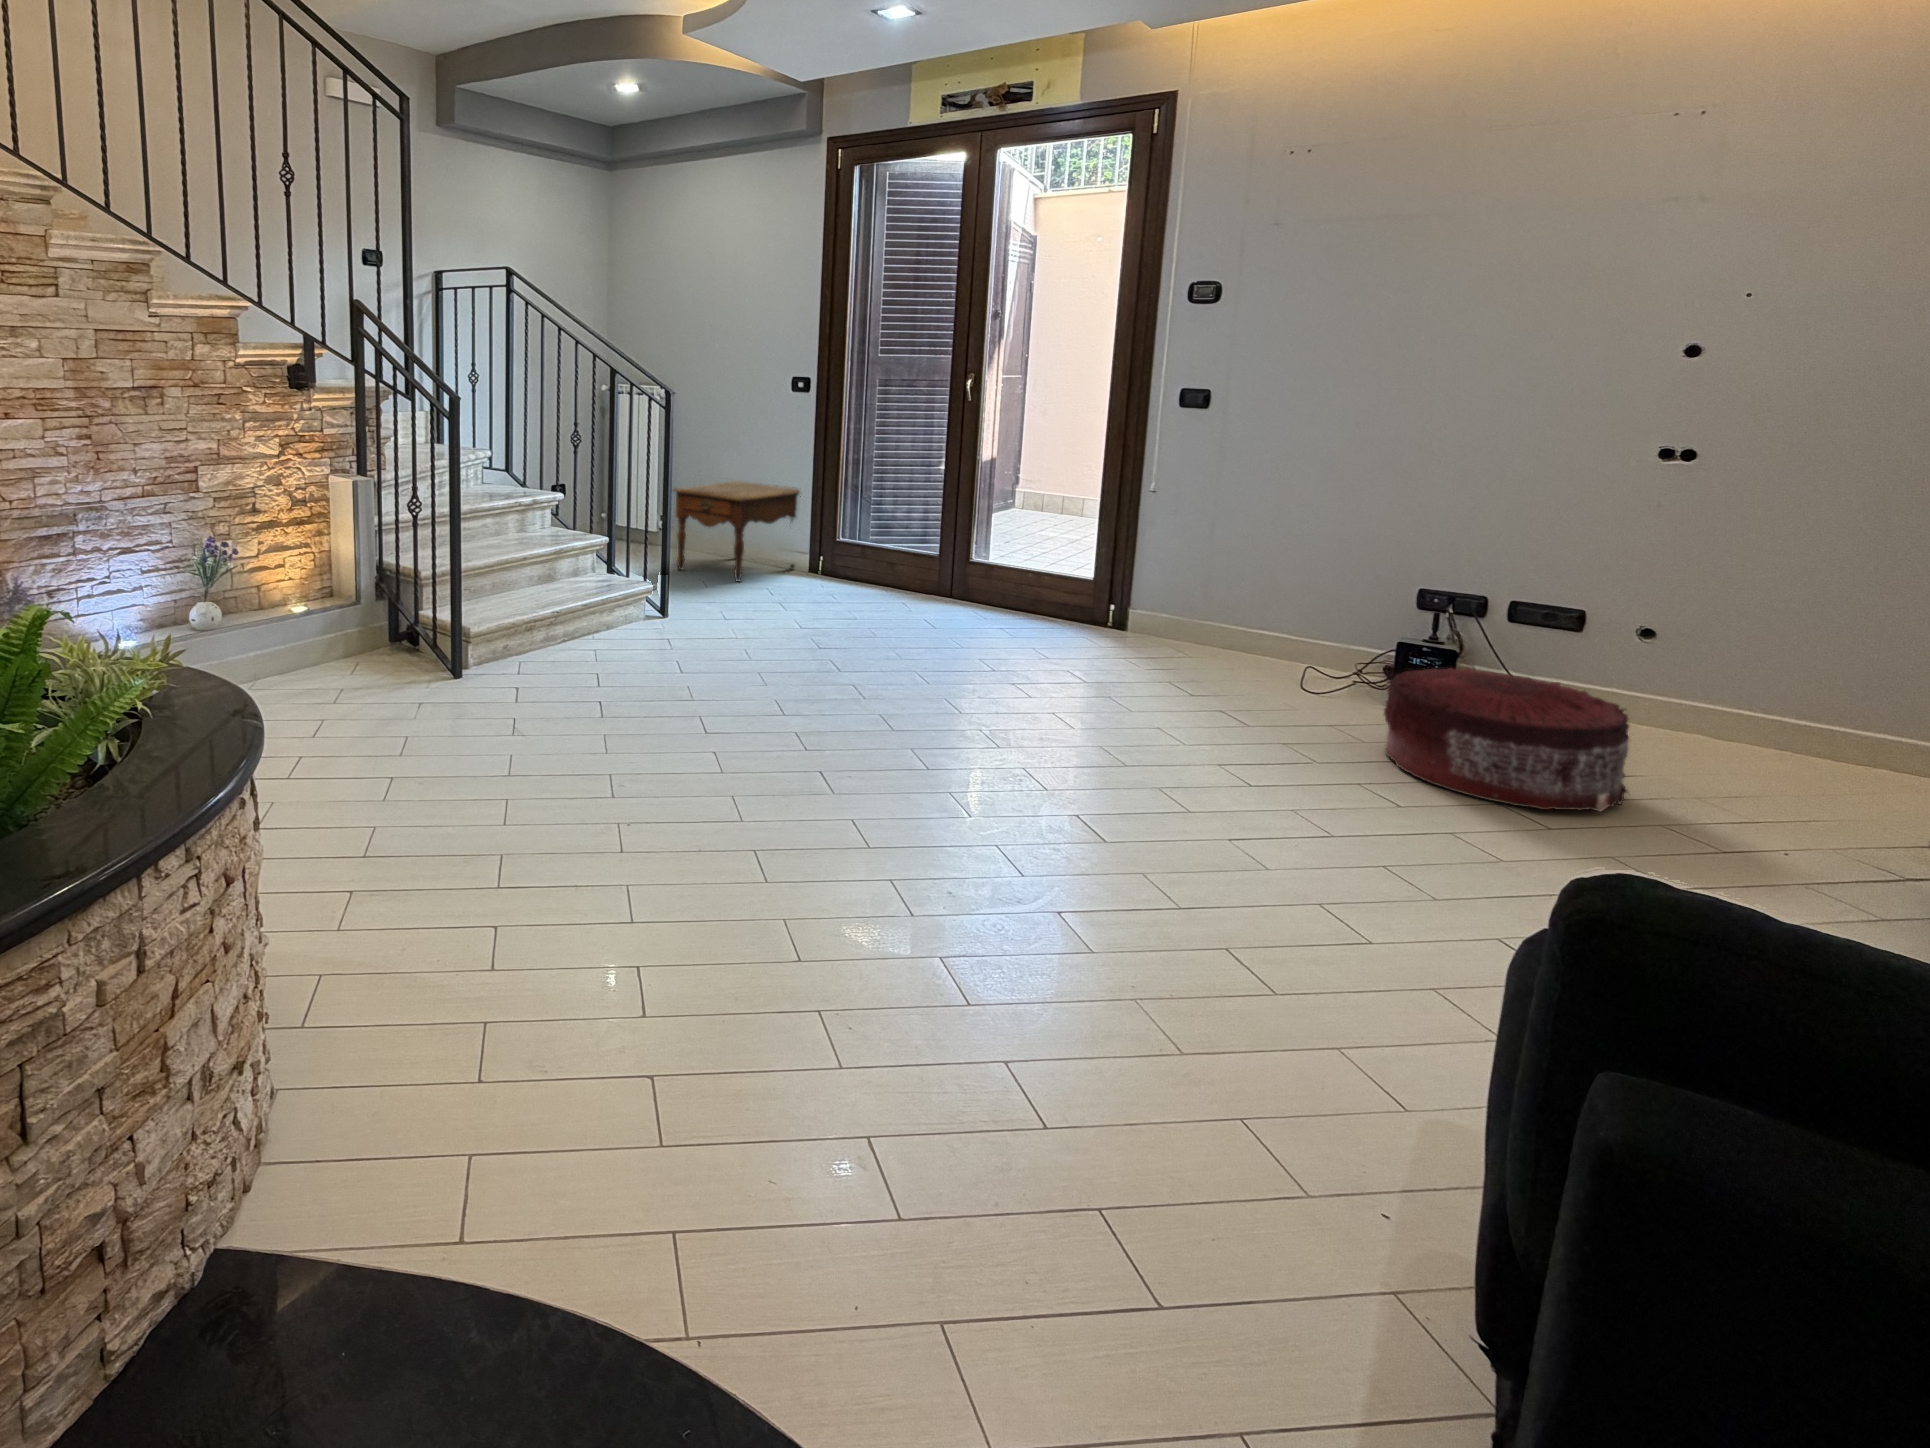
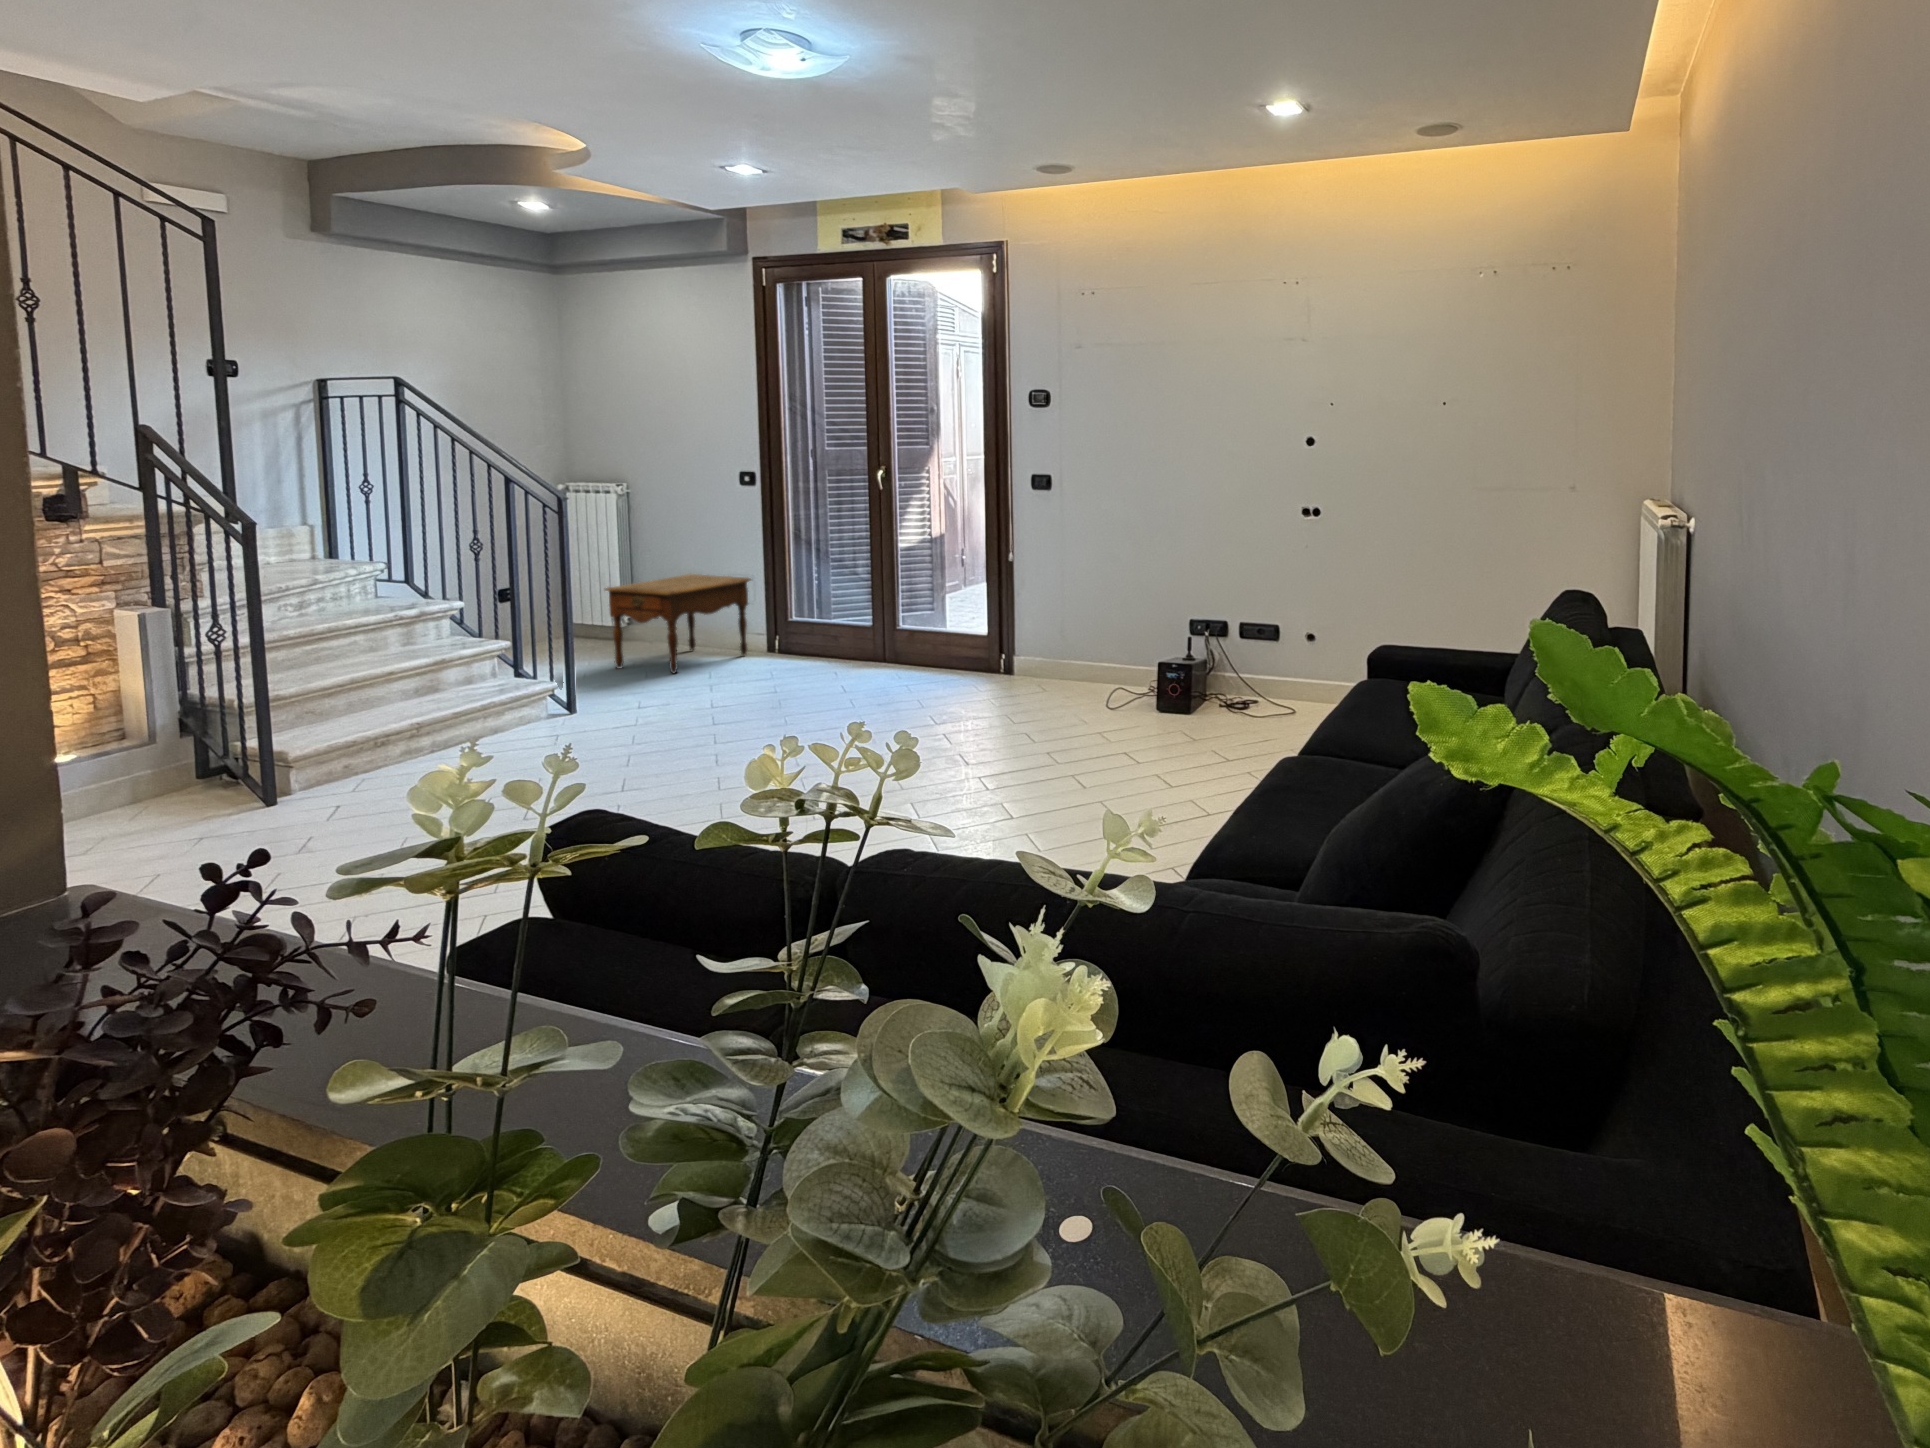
pouf: present [1384,668,1629,811] -> none [1102,677,1239,772]

